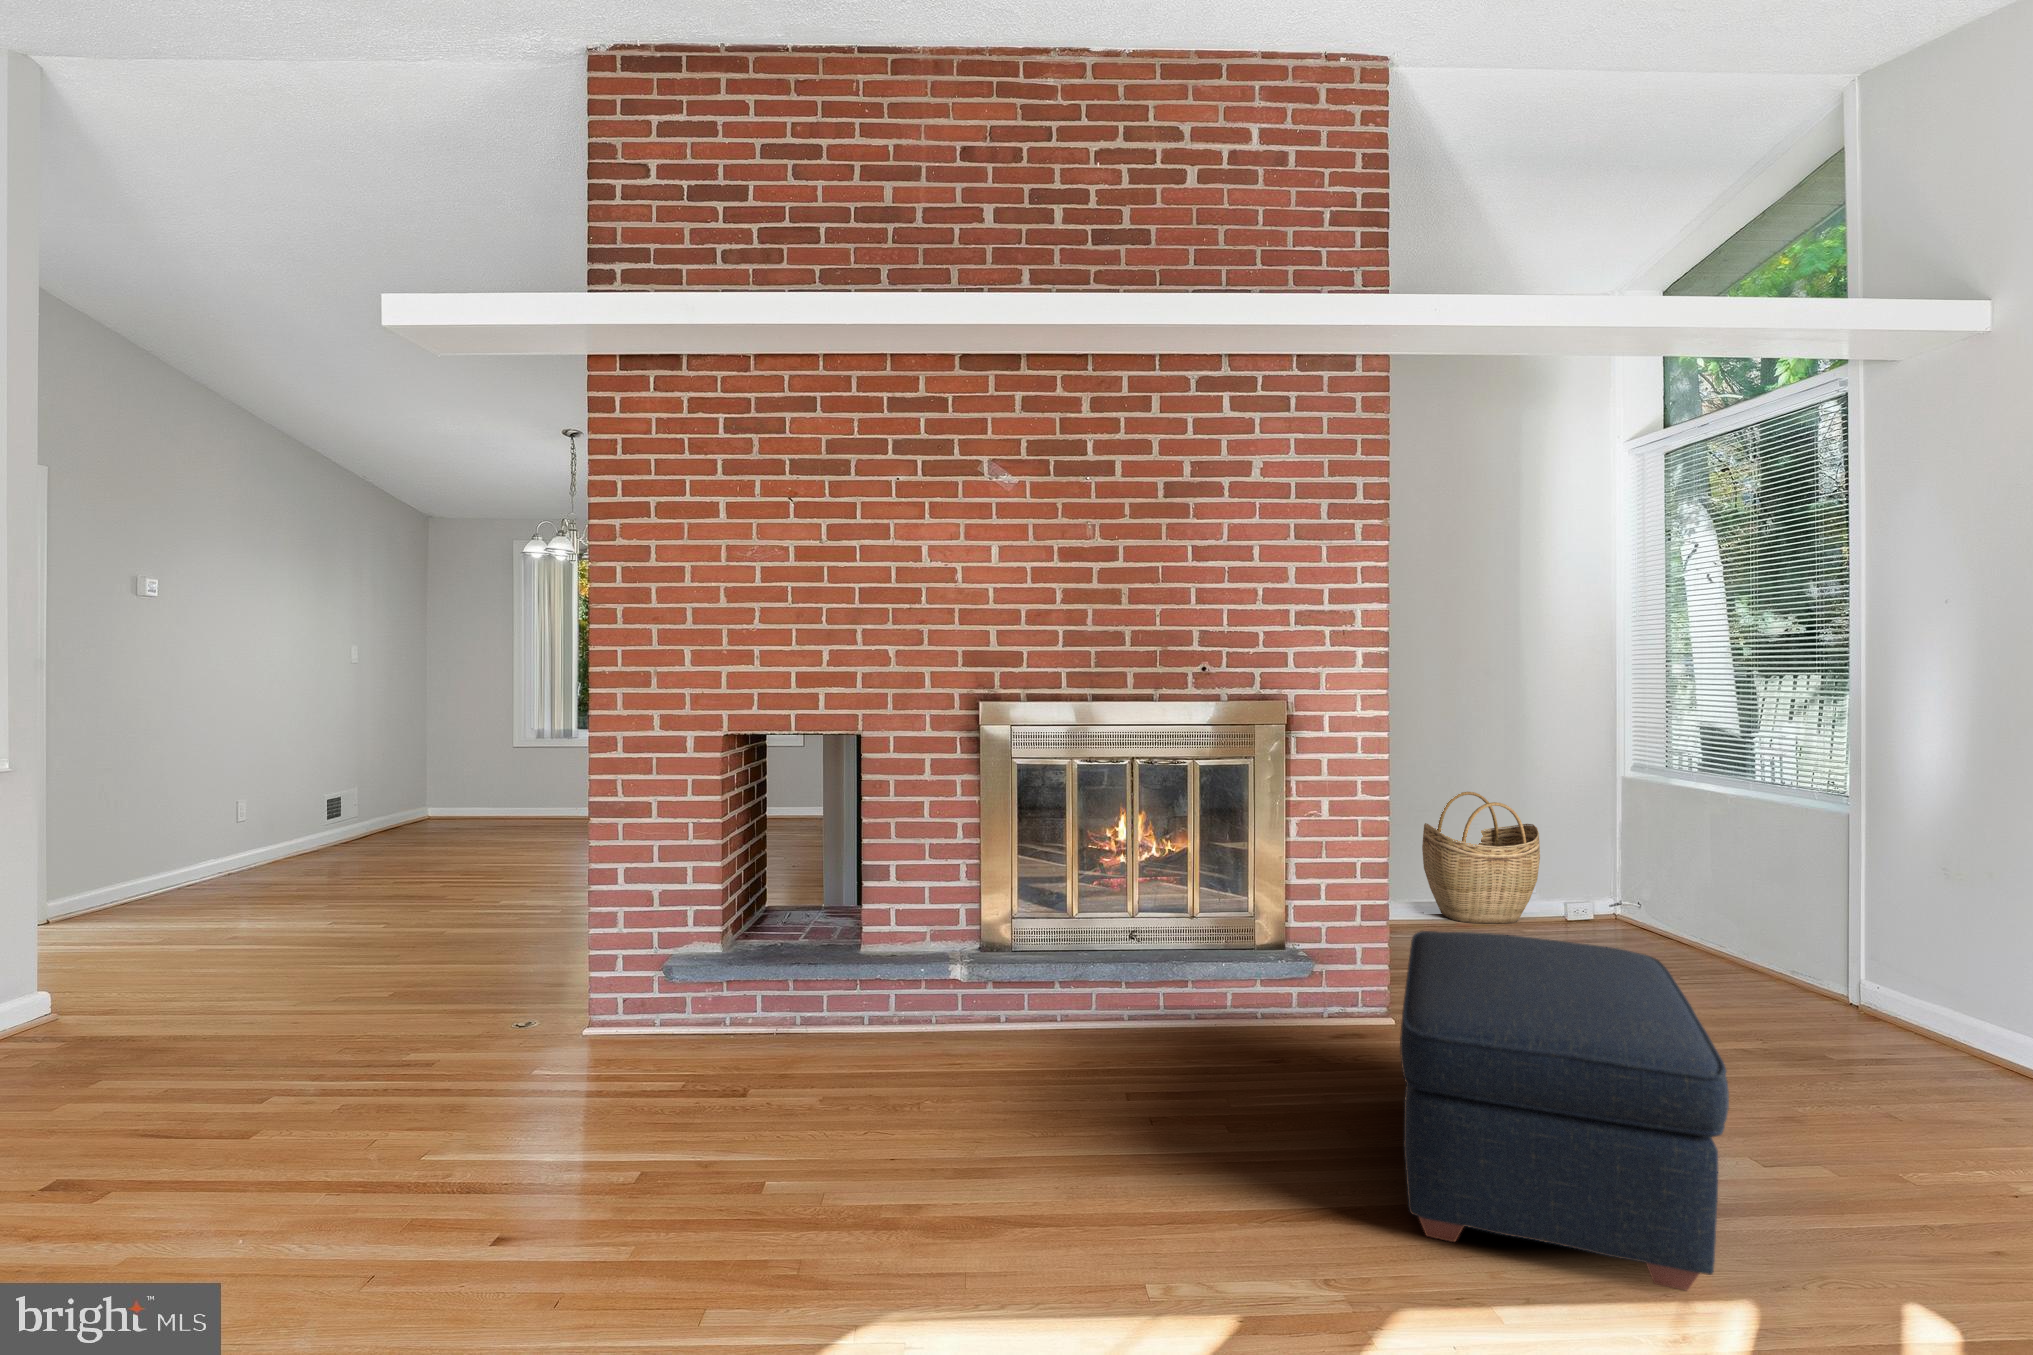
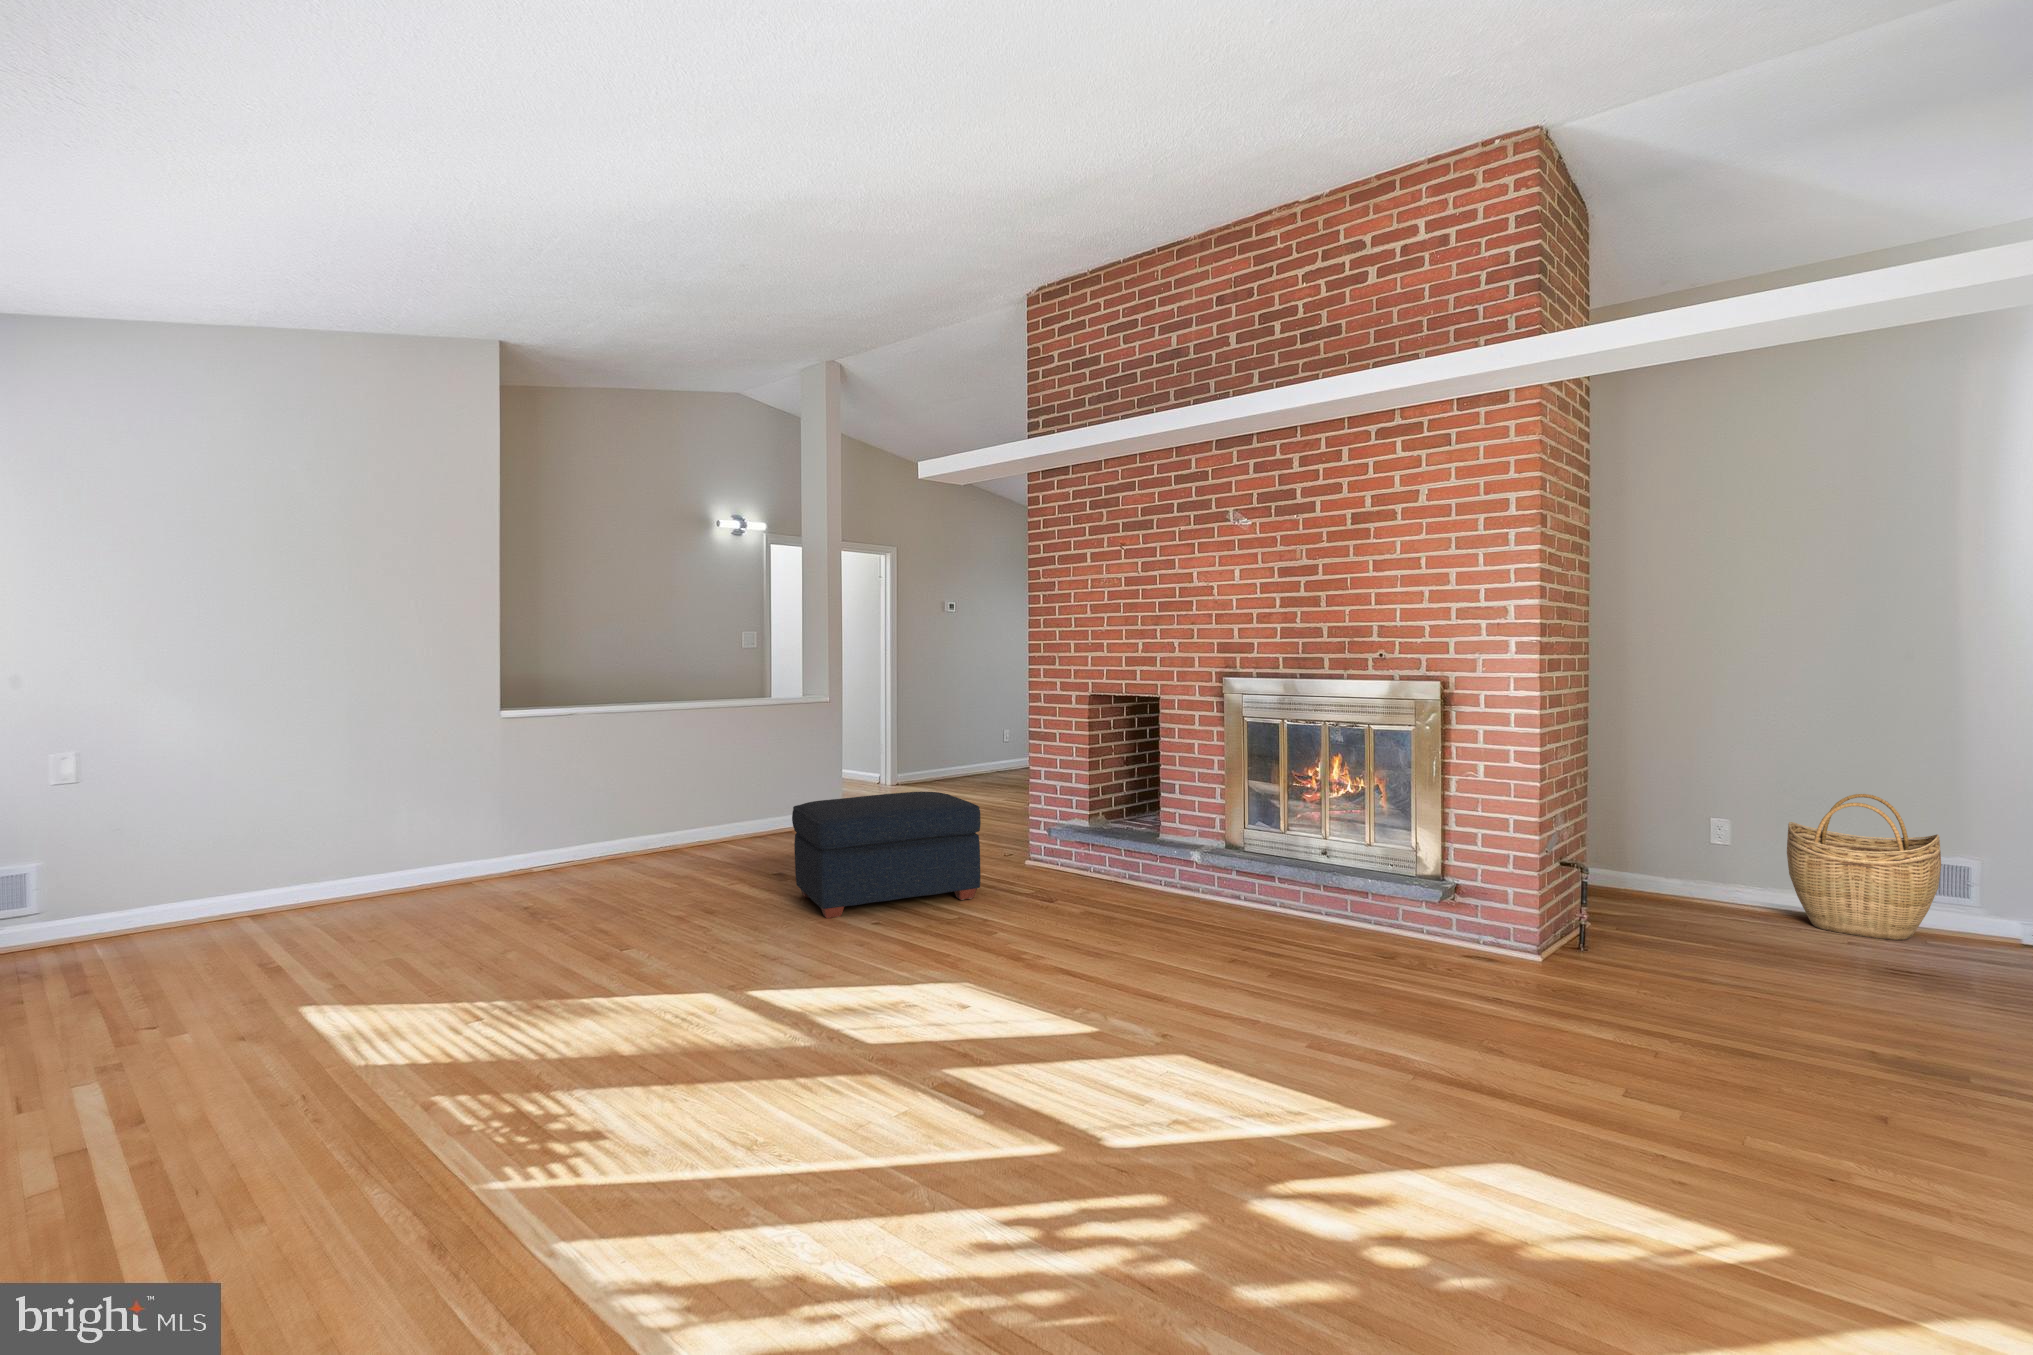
ottoman: present [1400,931,1729,1291] -> present [792,792,981,918]

